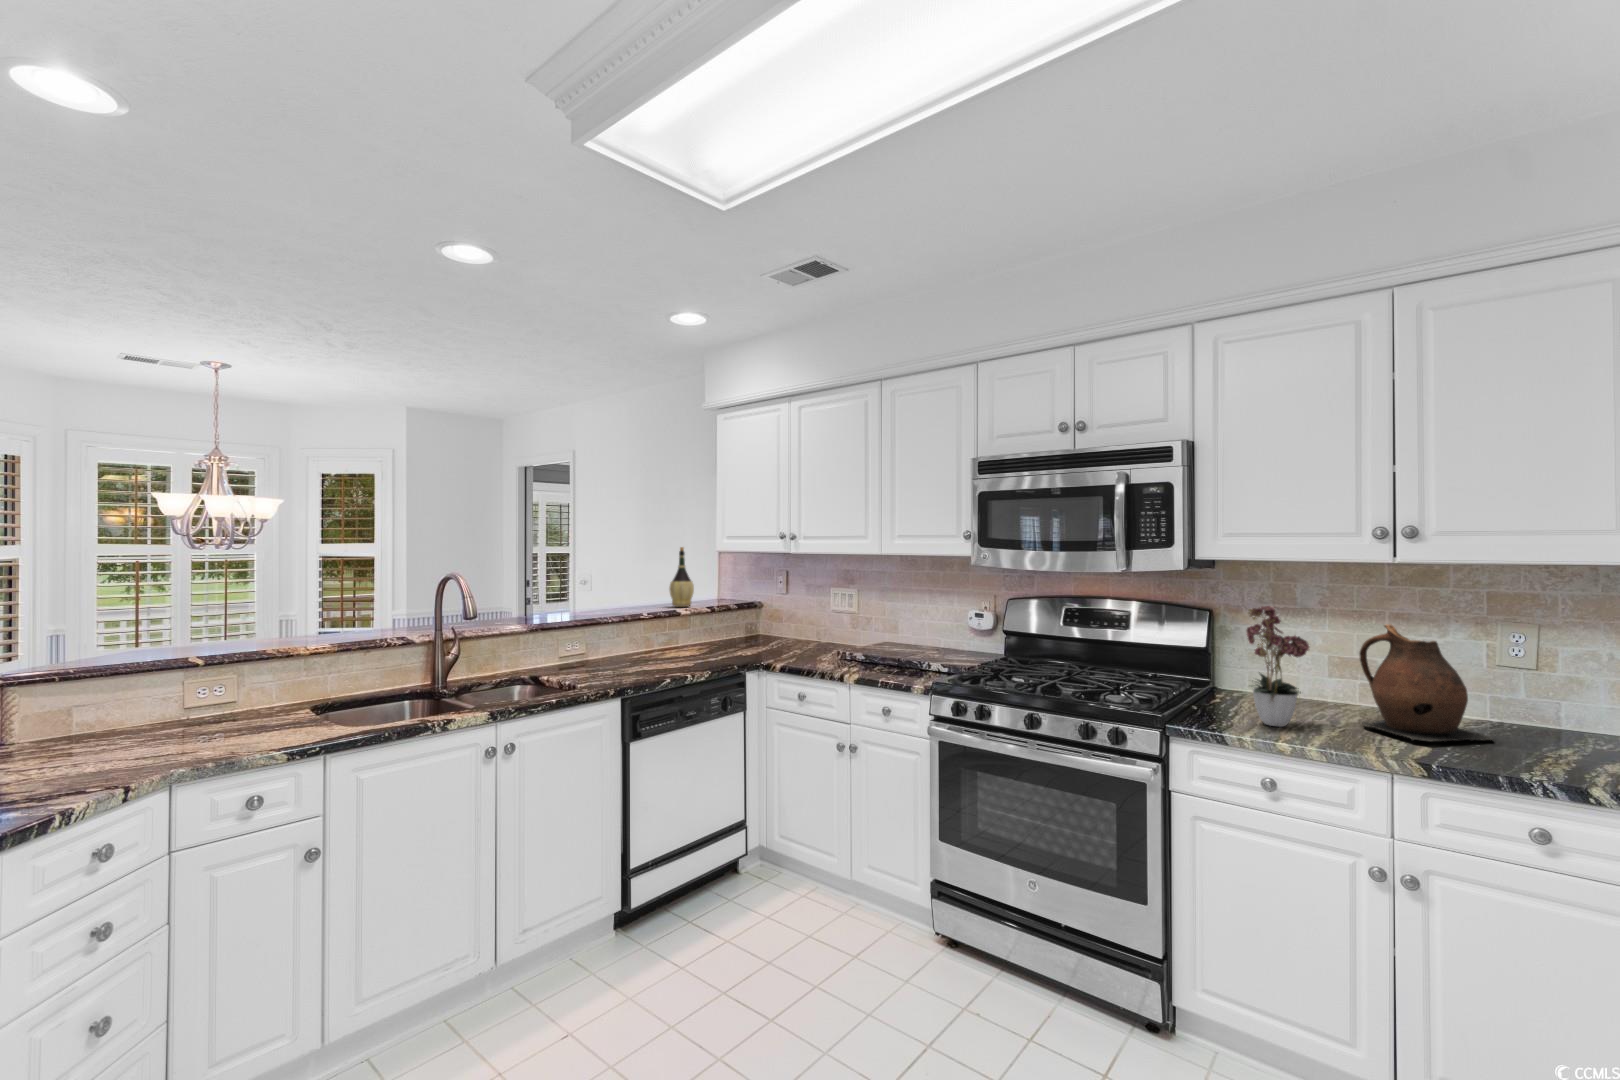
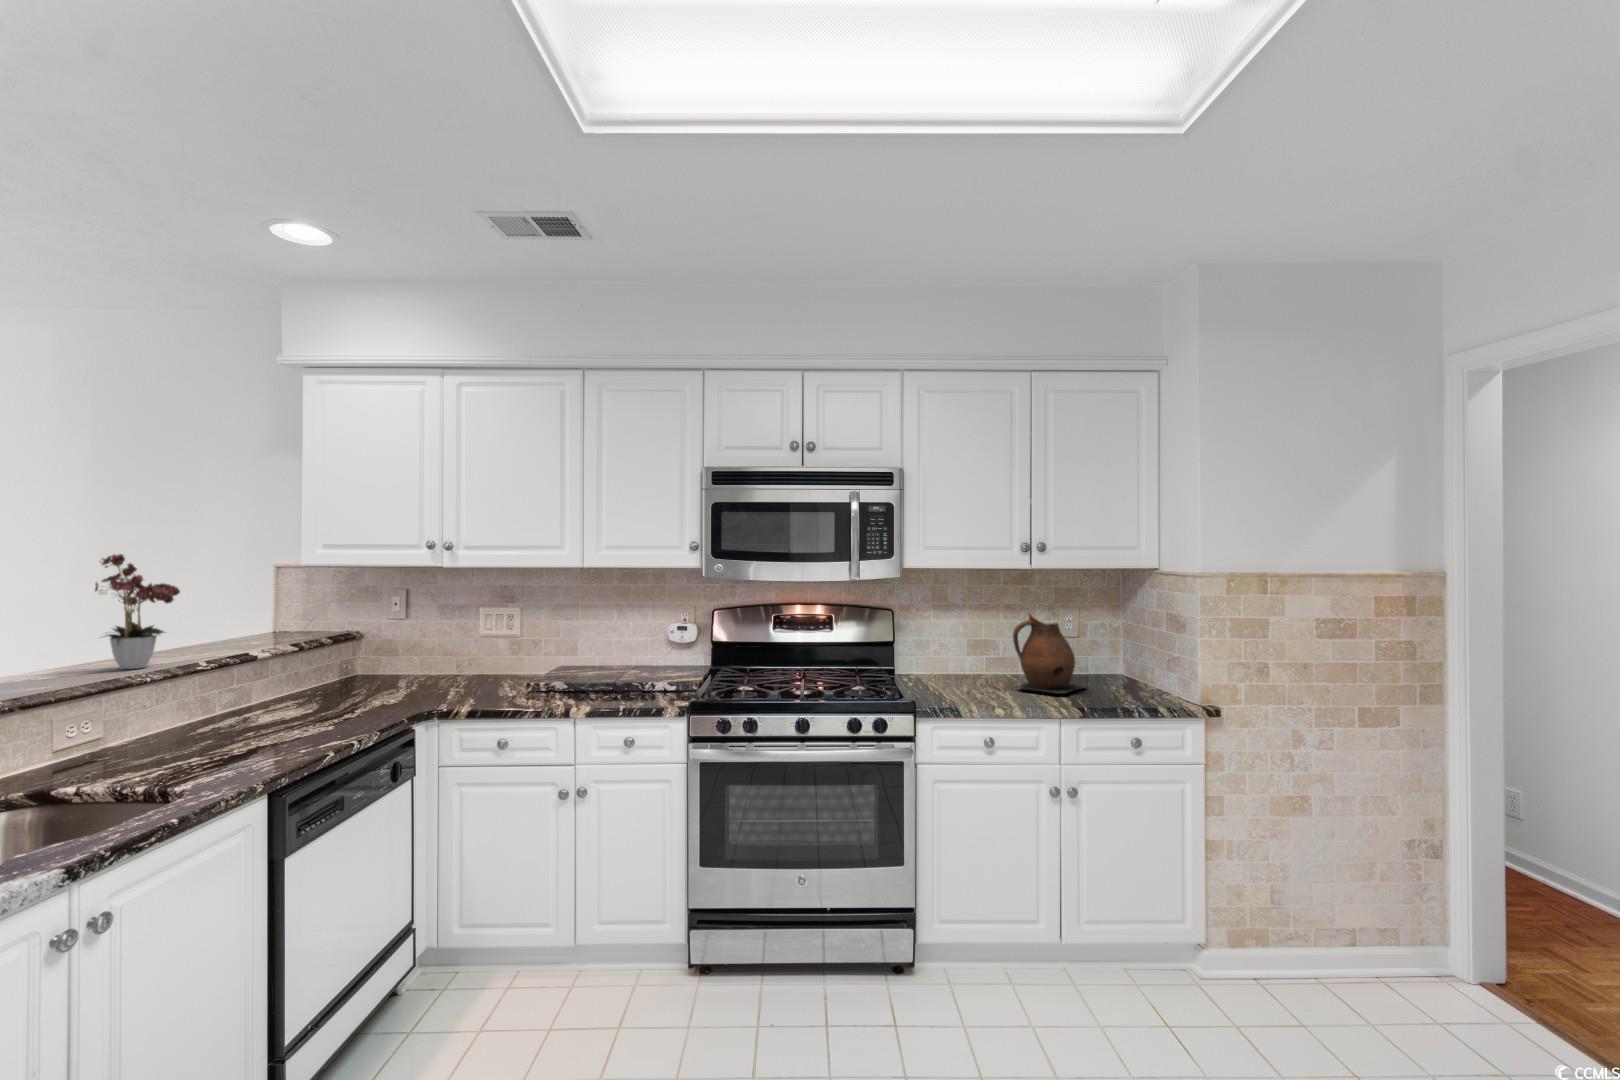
wine bottle: present [669,547,694,607] -> none [231,561,273,648]
flower arrangement: present [1246,606,1310,727] -> present [95,554,180,669]

